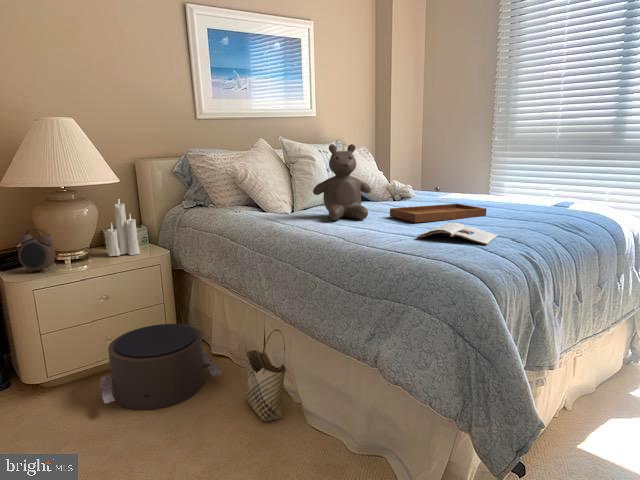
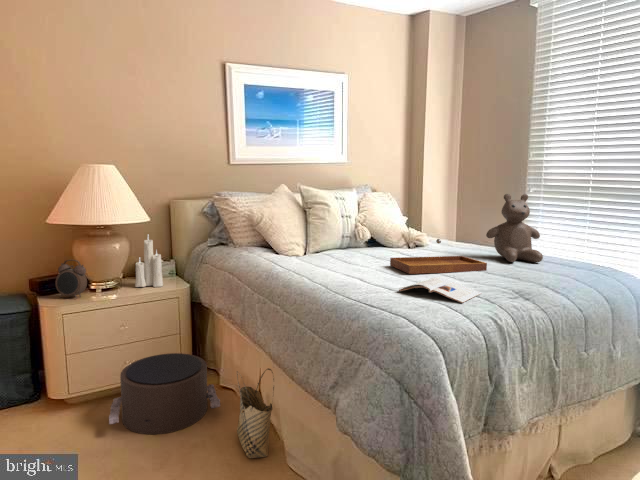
teddy bear: present [313,144,371,220] -> present [486,194,543,262]

